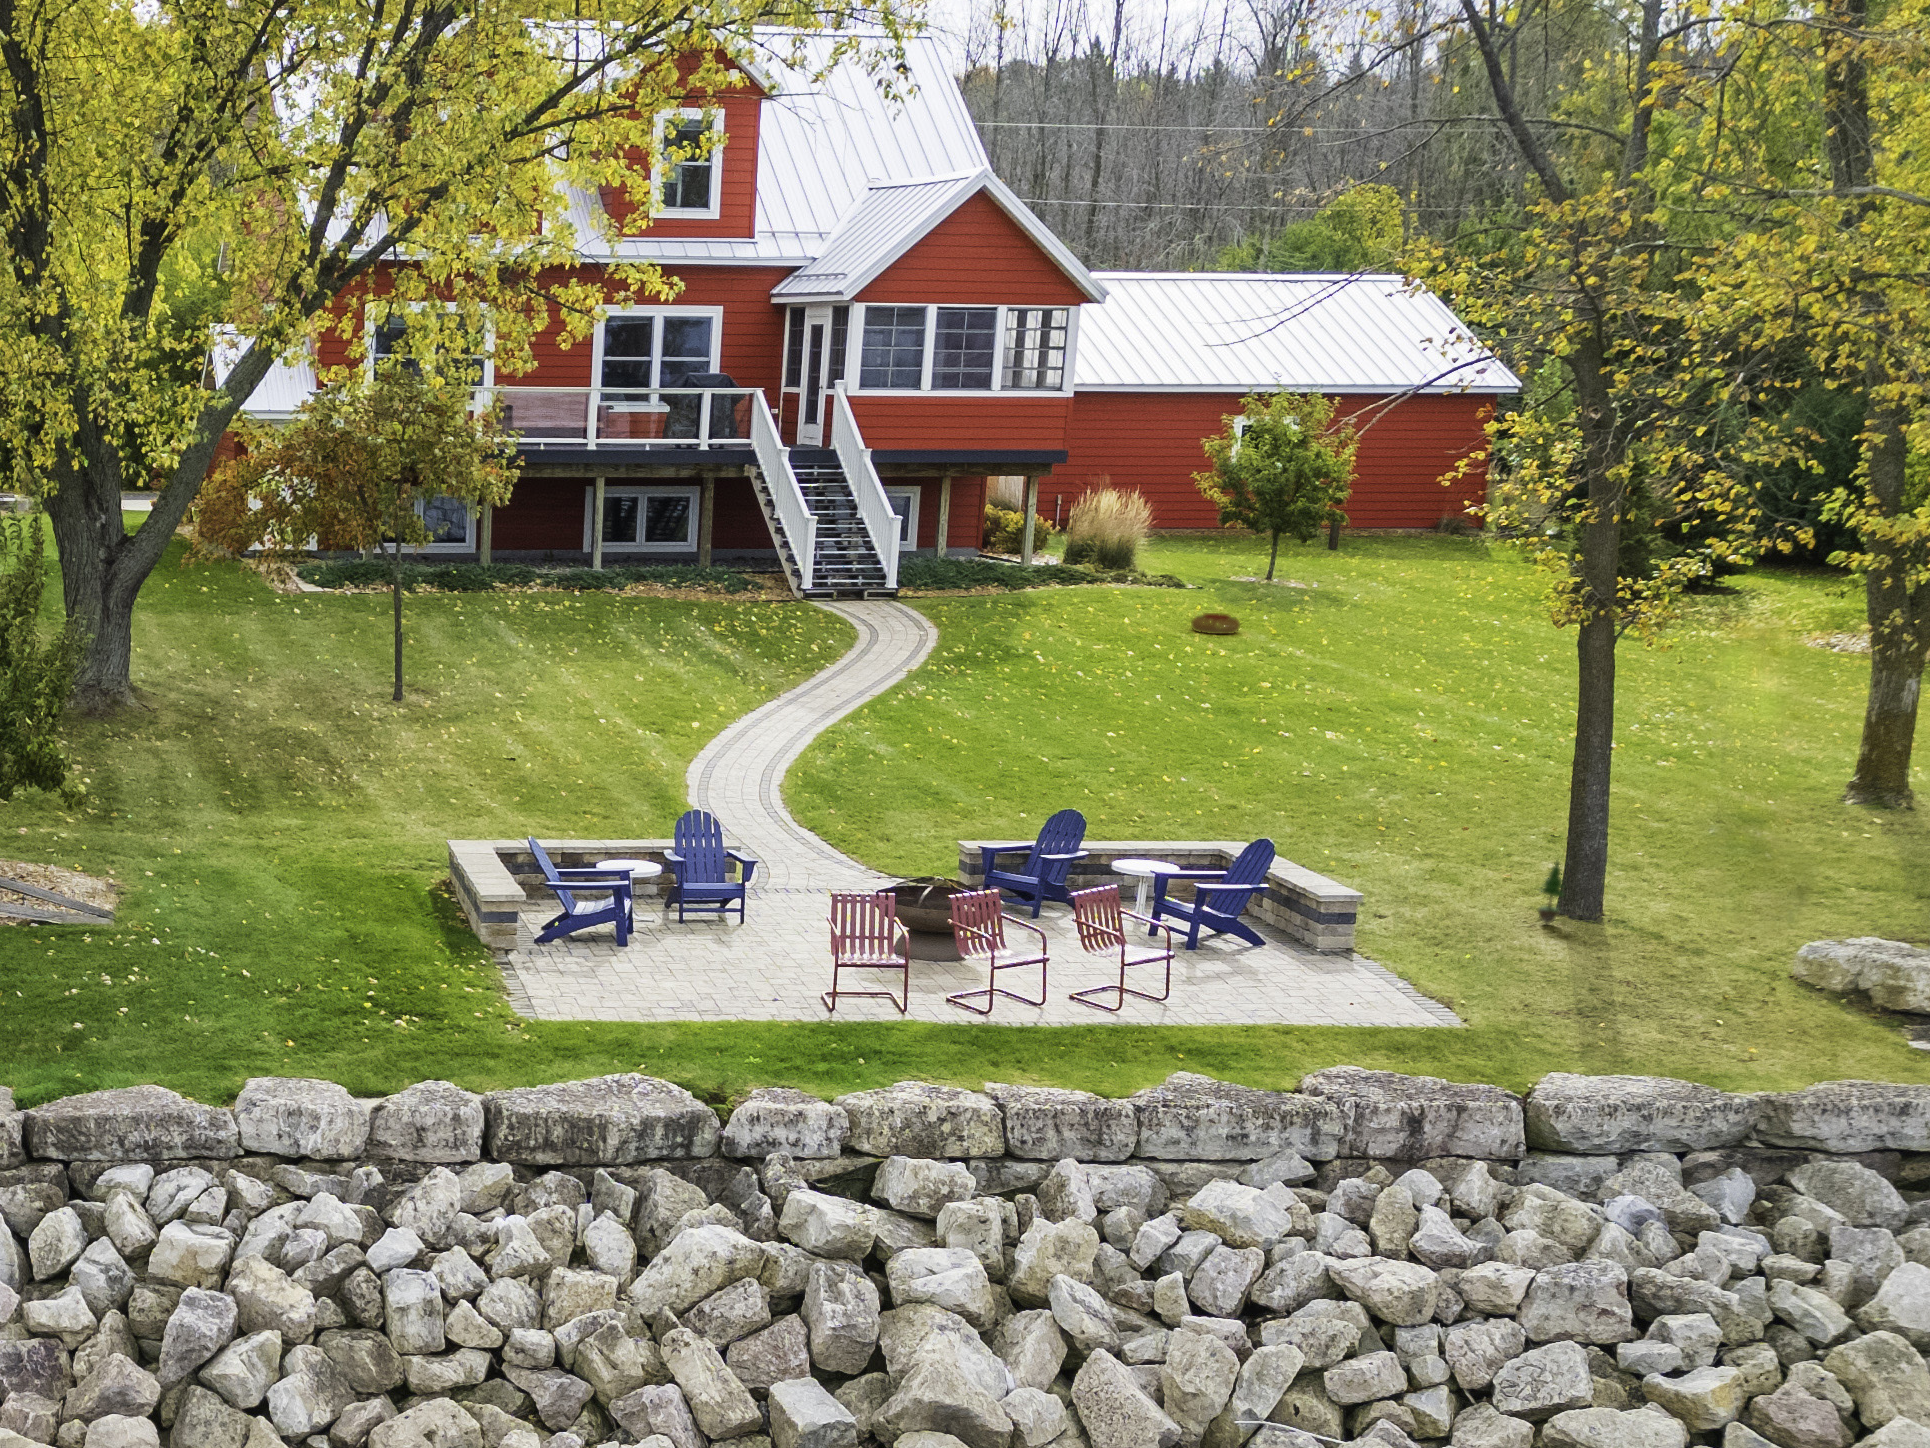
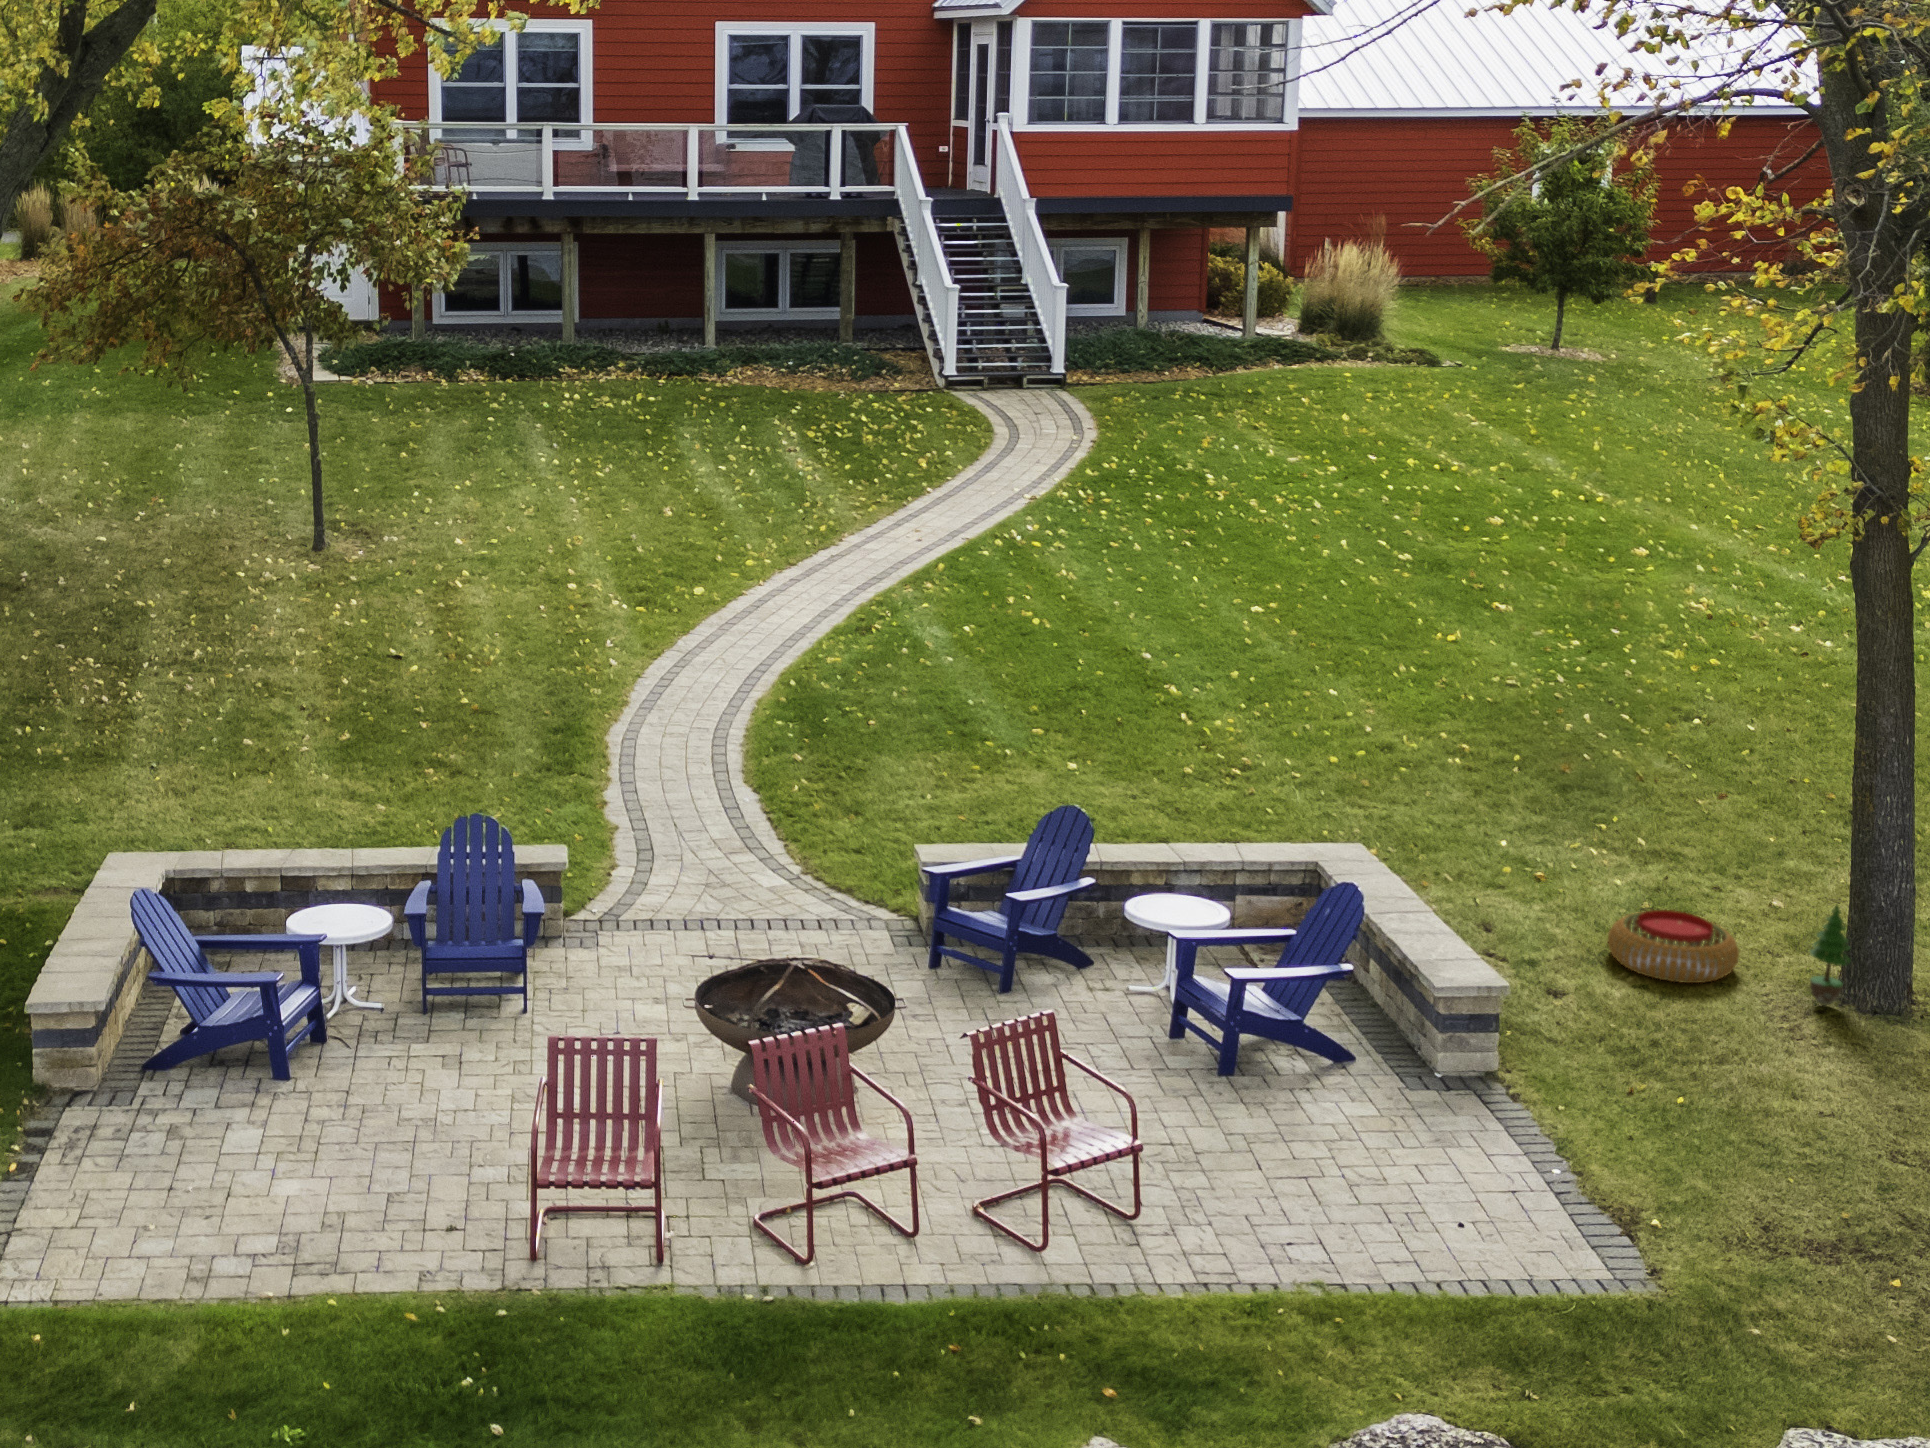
pouf: present [1191,613,1240,634] -> present [1608,910,1739,983]

